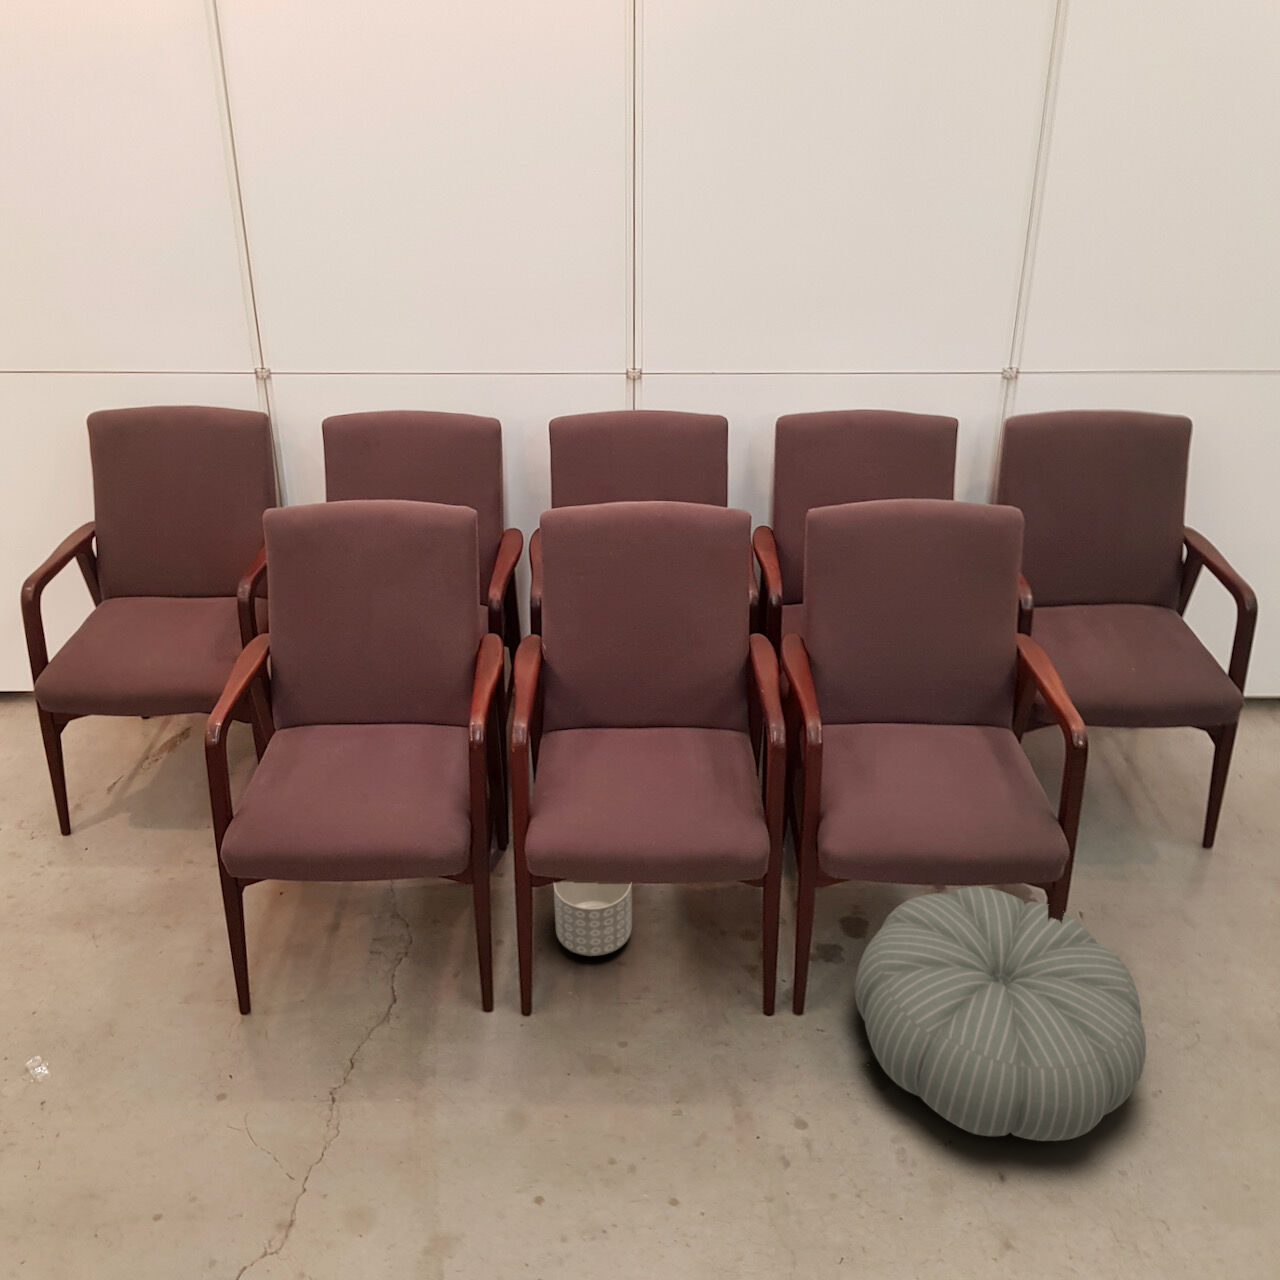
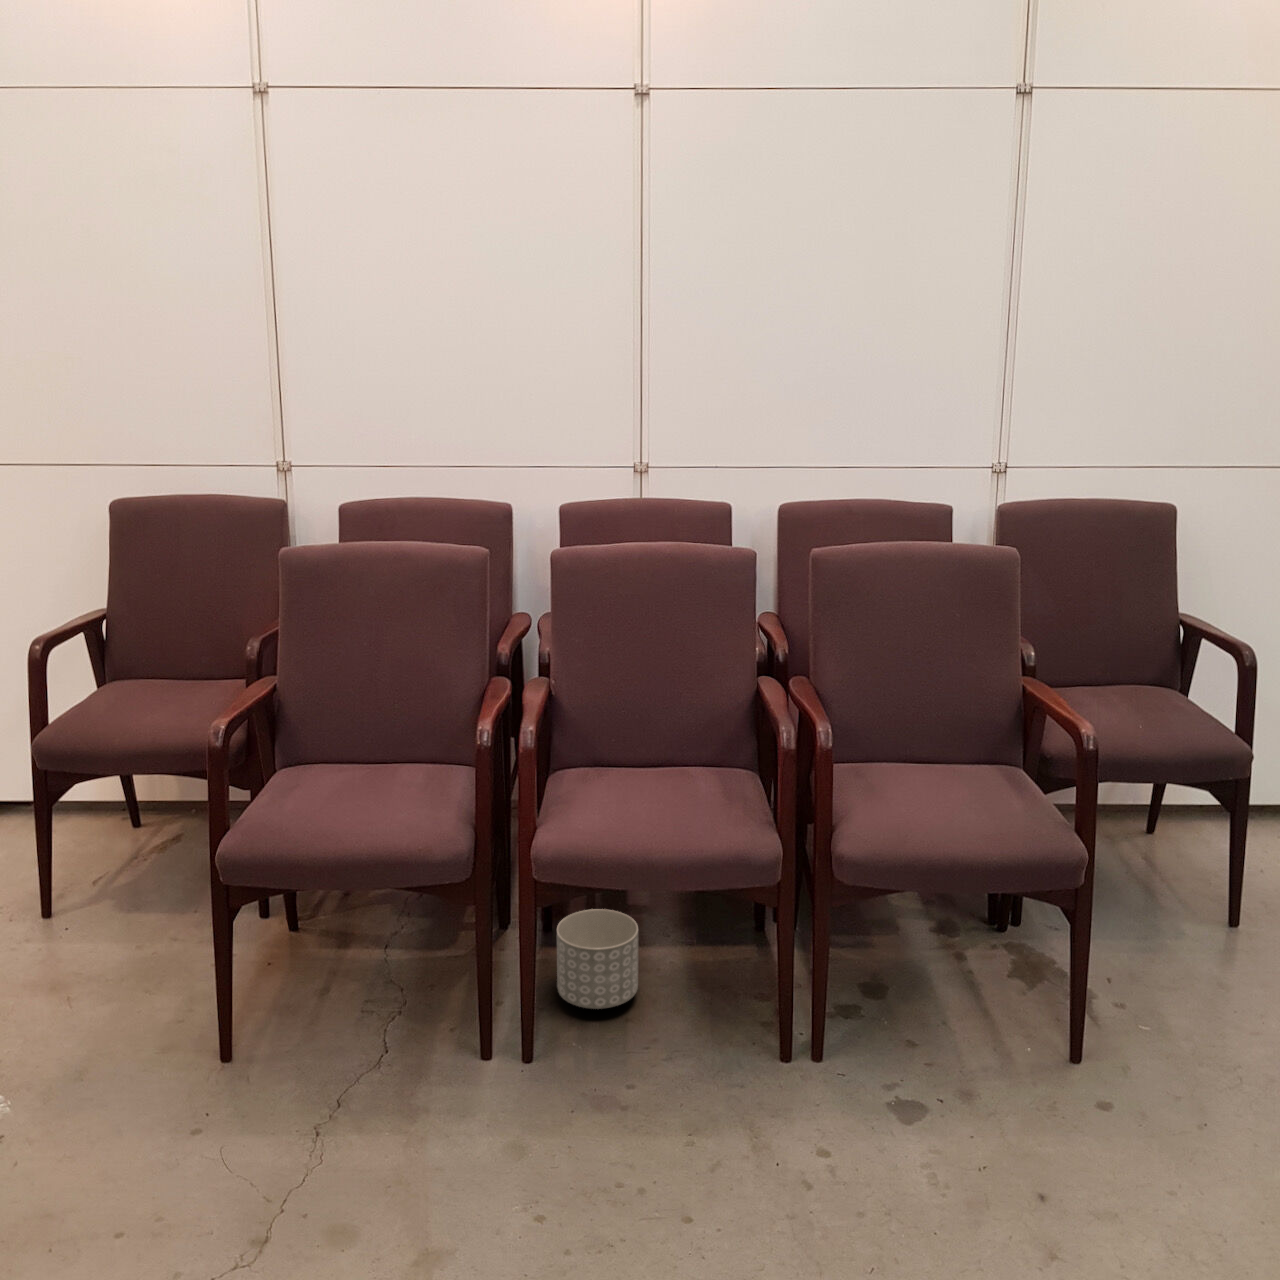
pouf: present [855,886,1146,1141] -> none [877,924,1188,1159]

